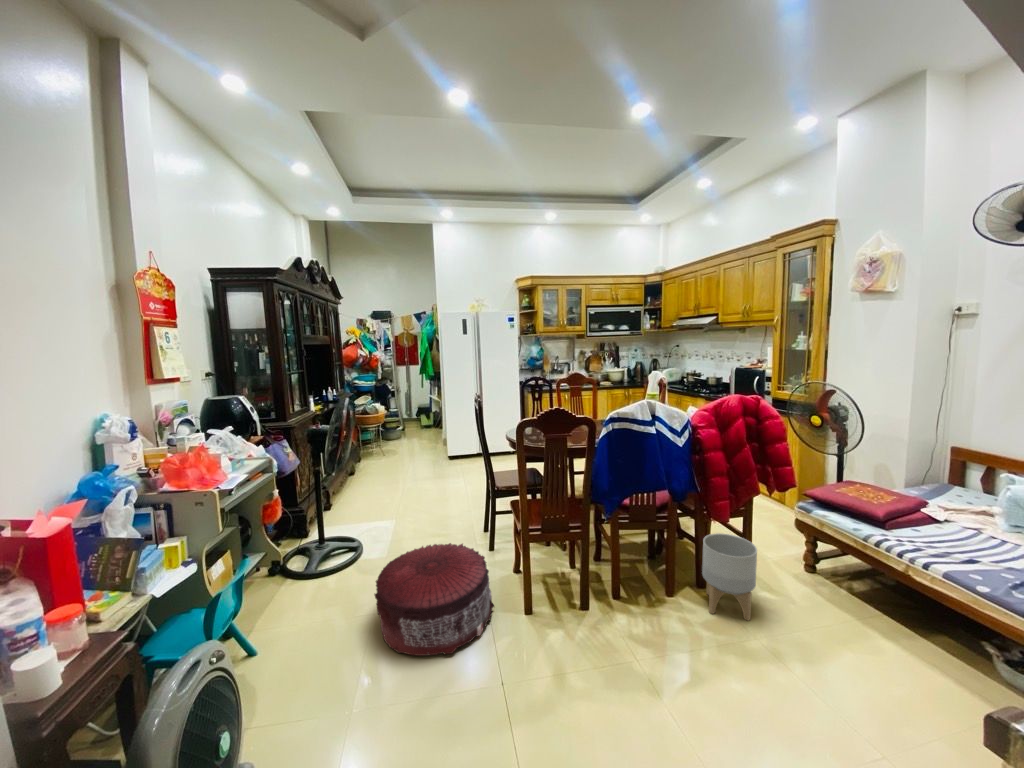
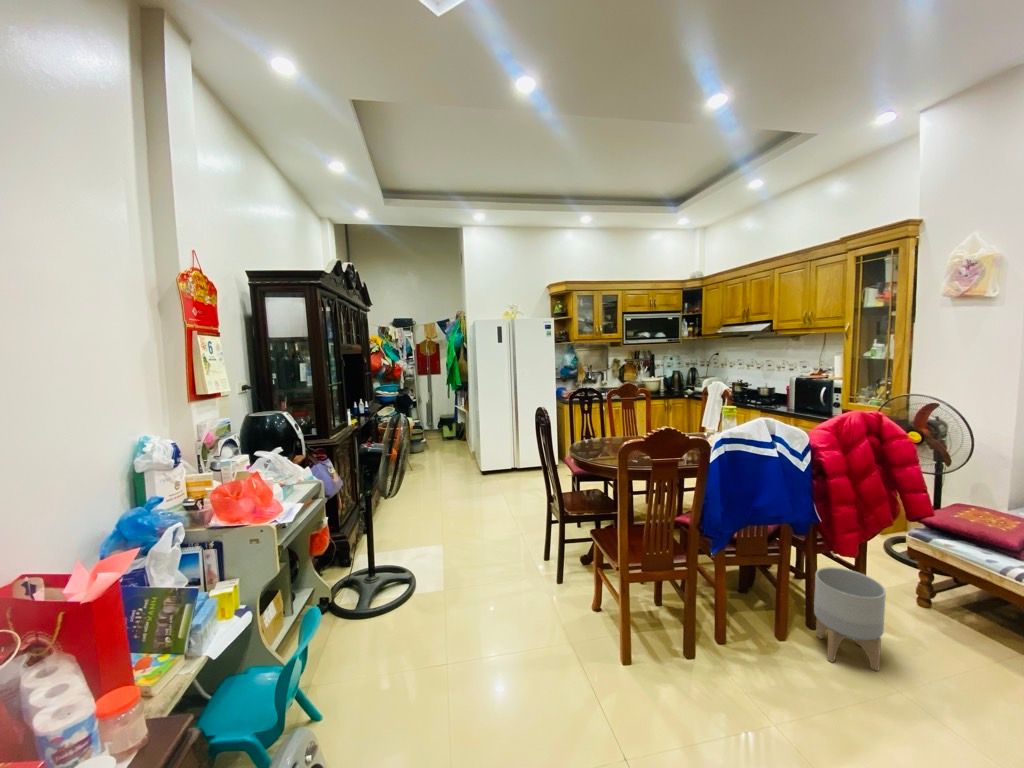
pouf: present [374,543,494,656] -> none [446,577,579,717]

